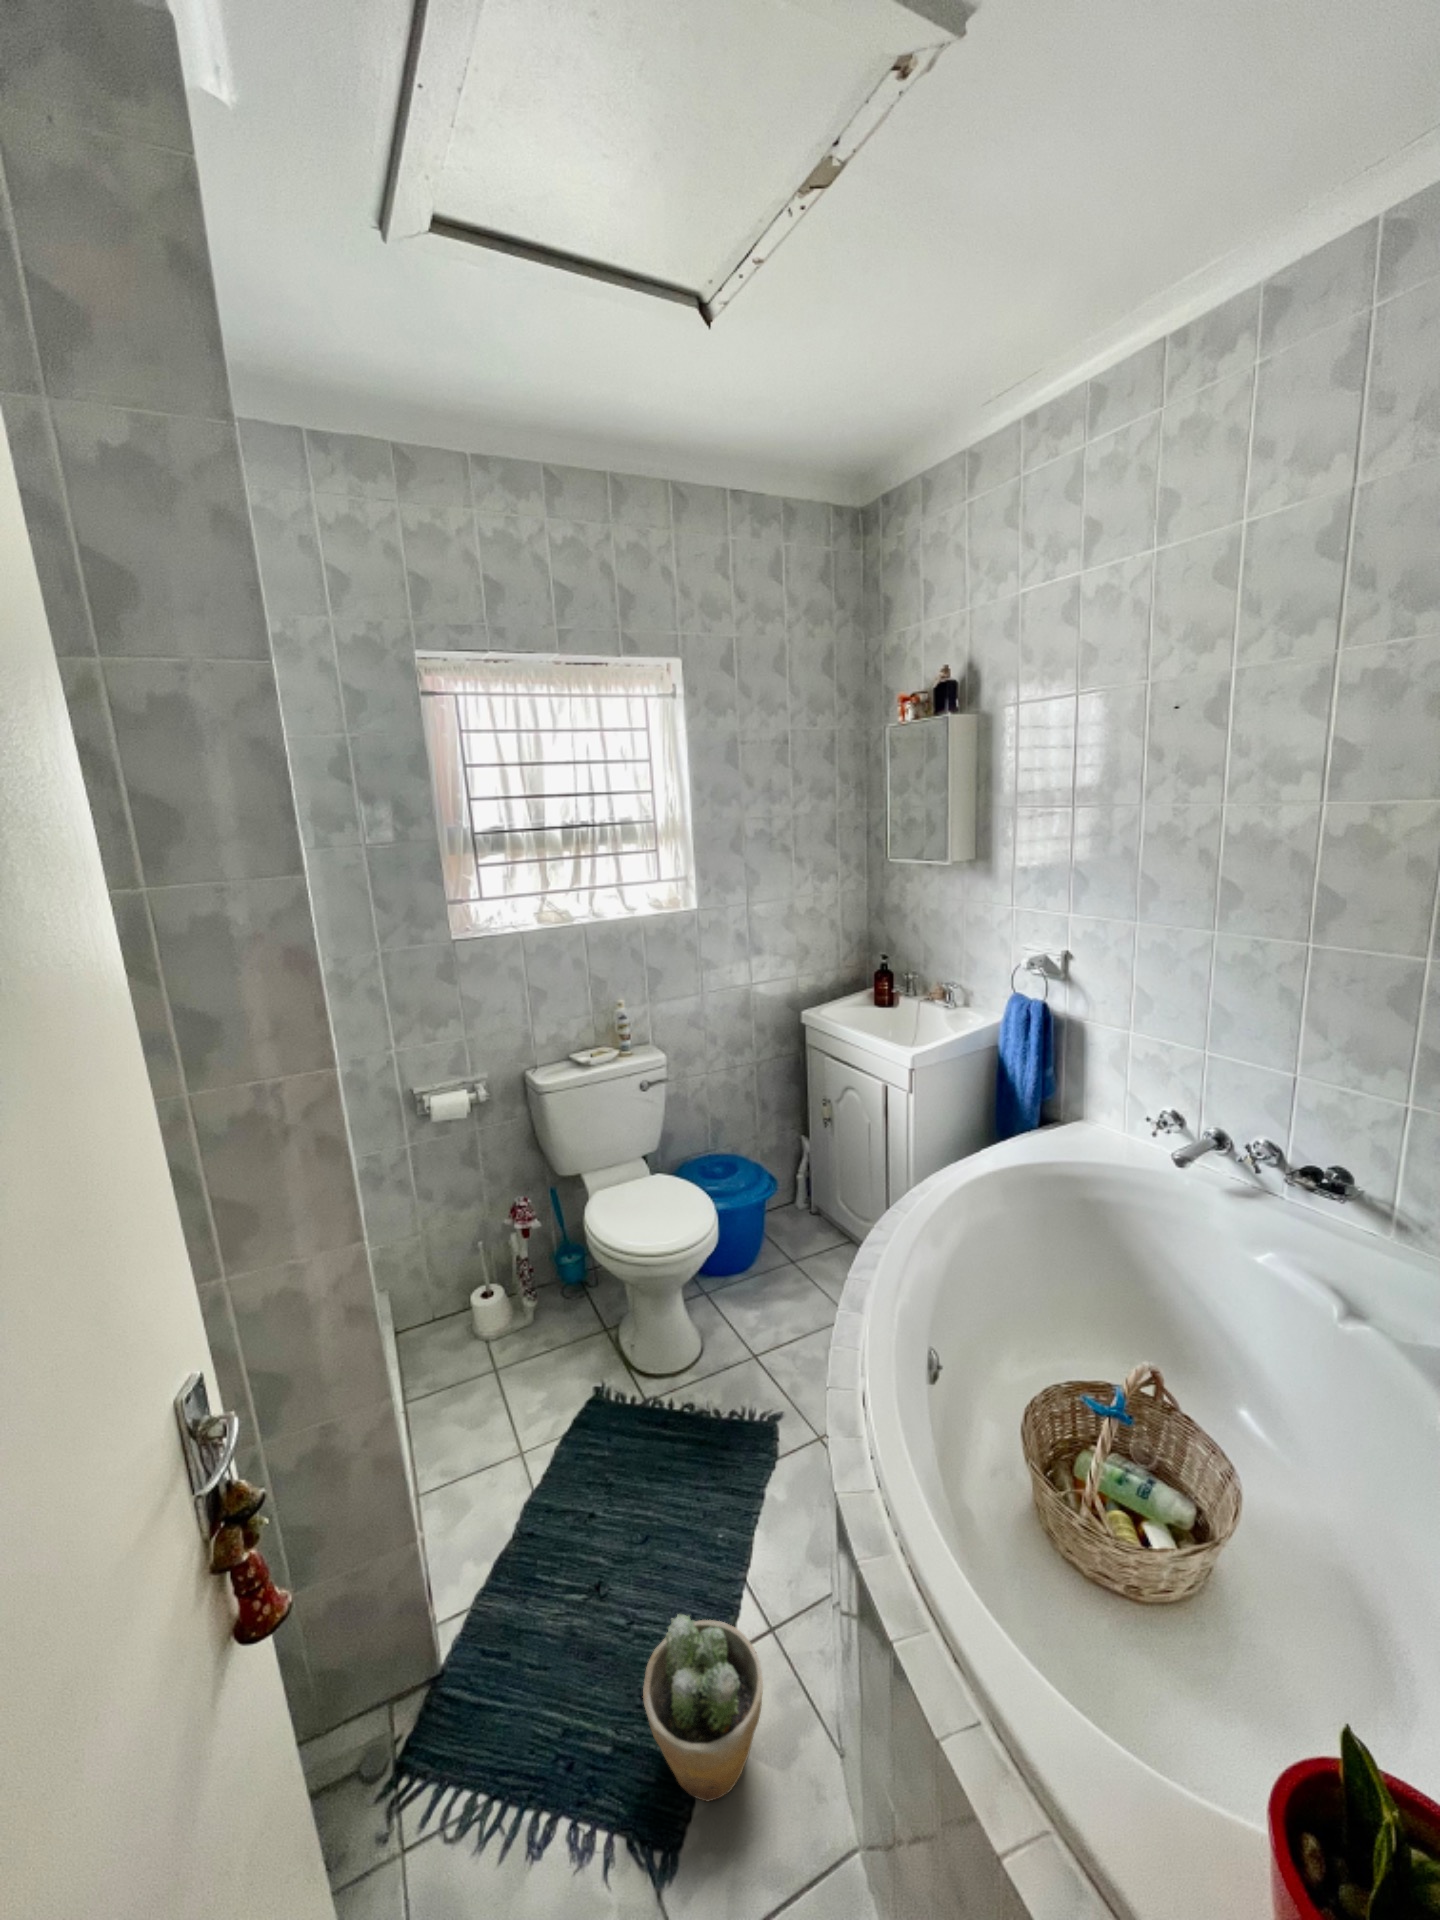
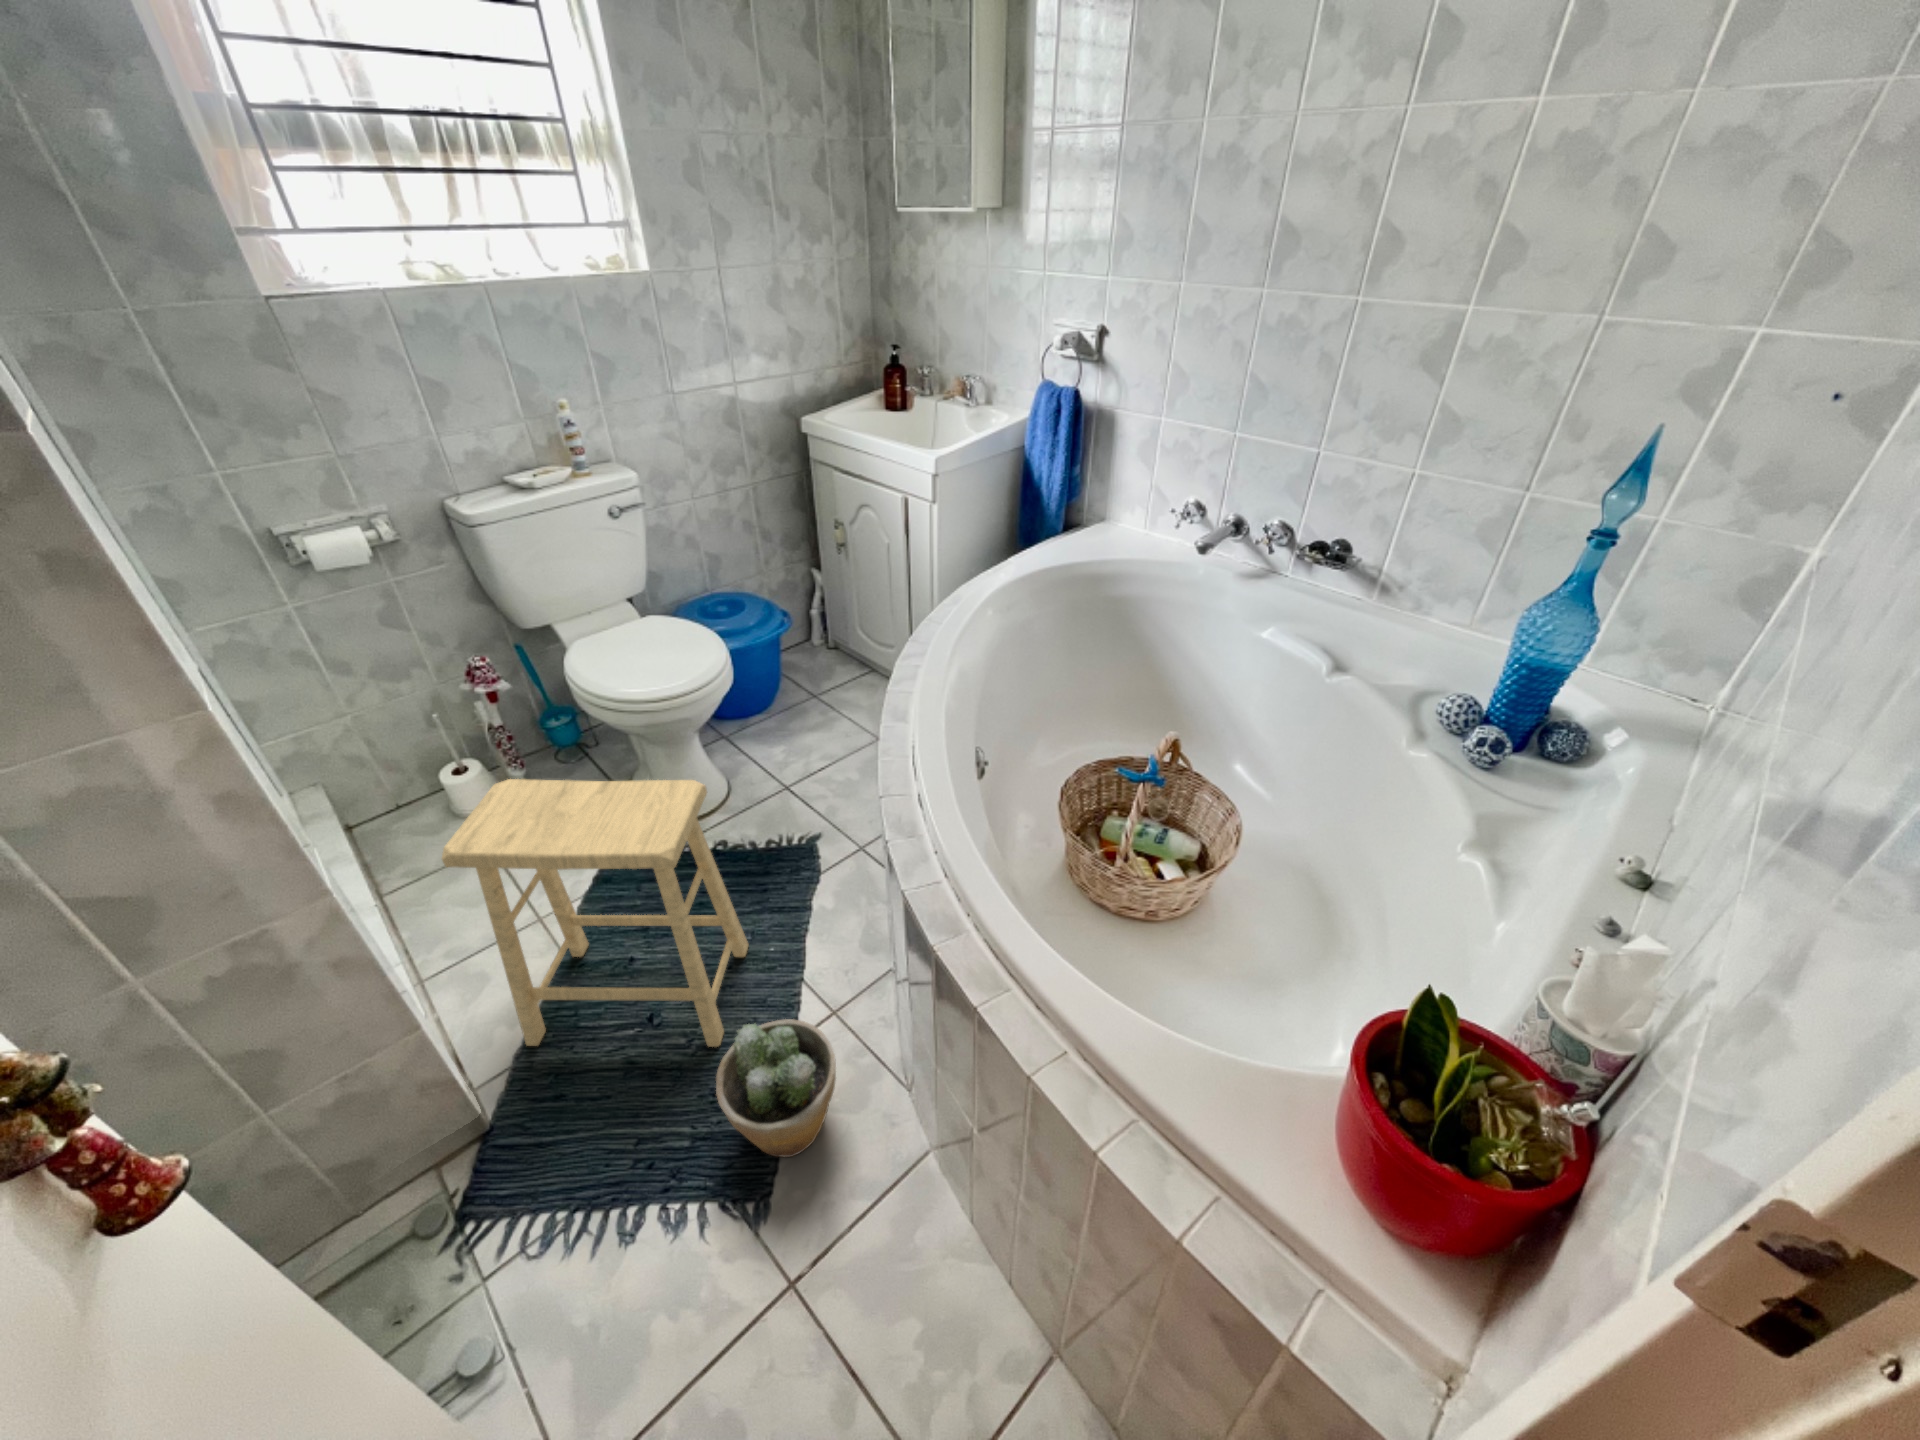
footstool: none [465,1317,698,1640] -> present [442,779,748,1047]

